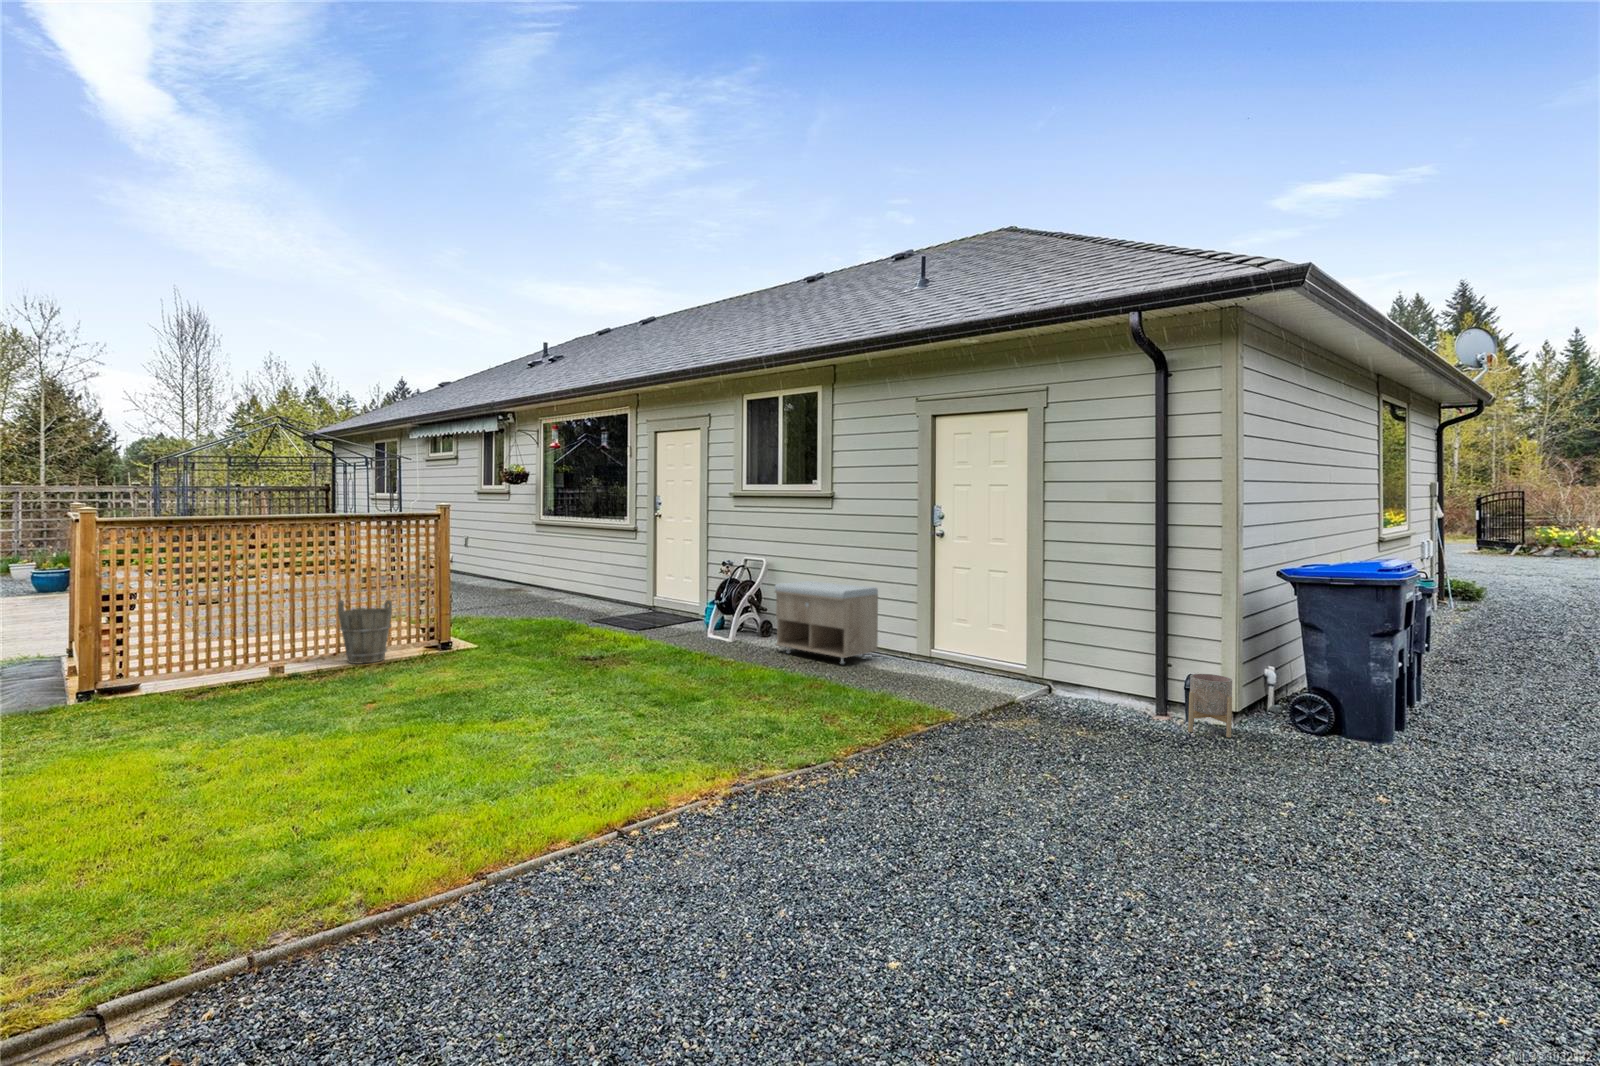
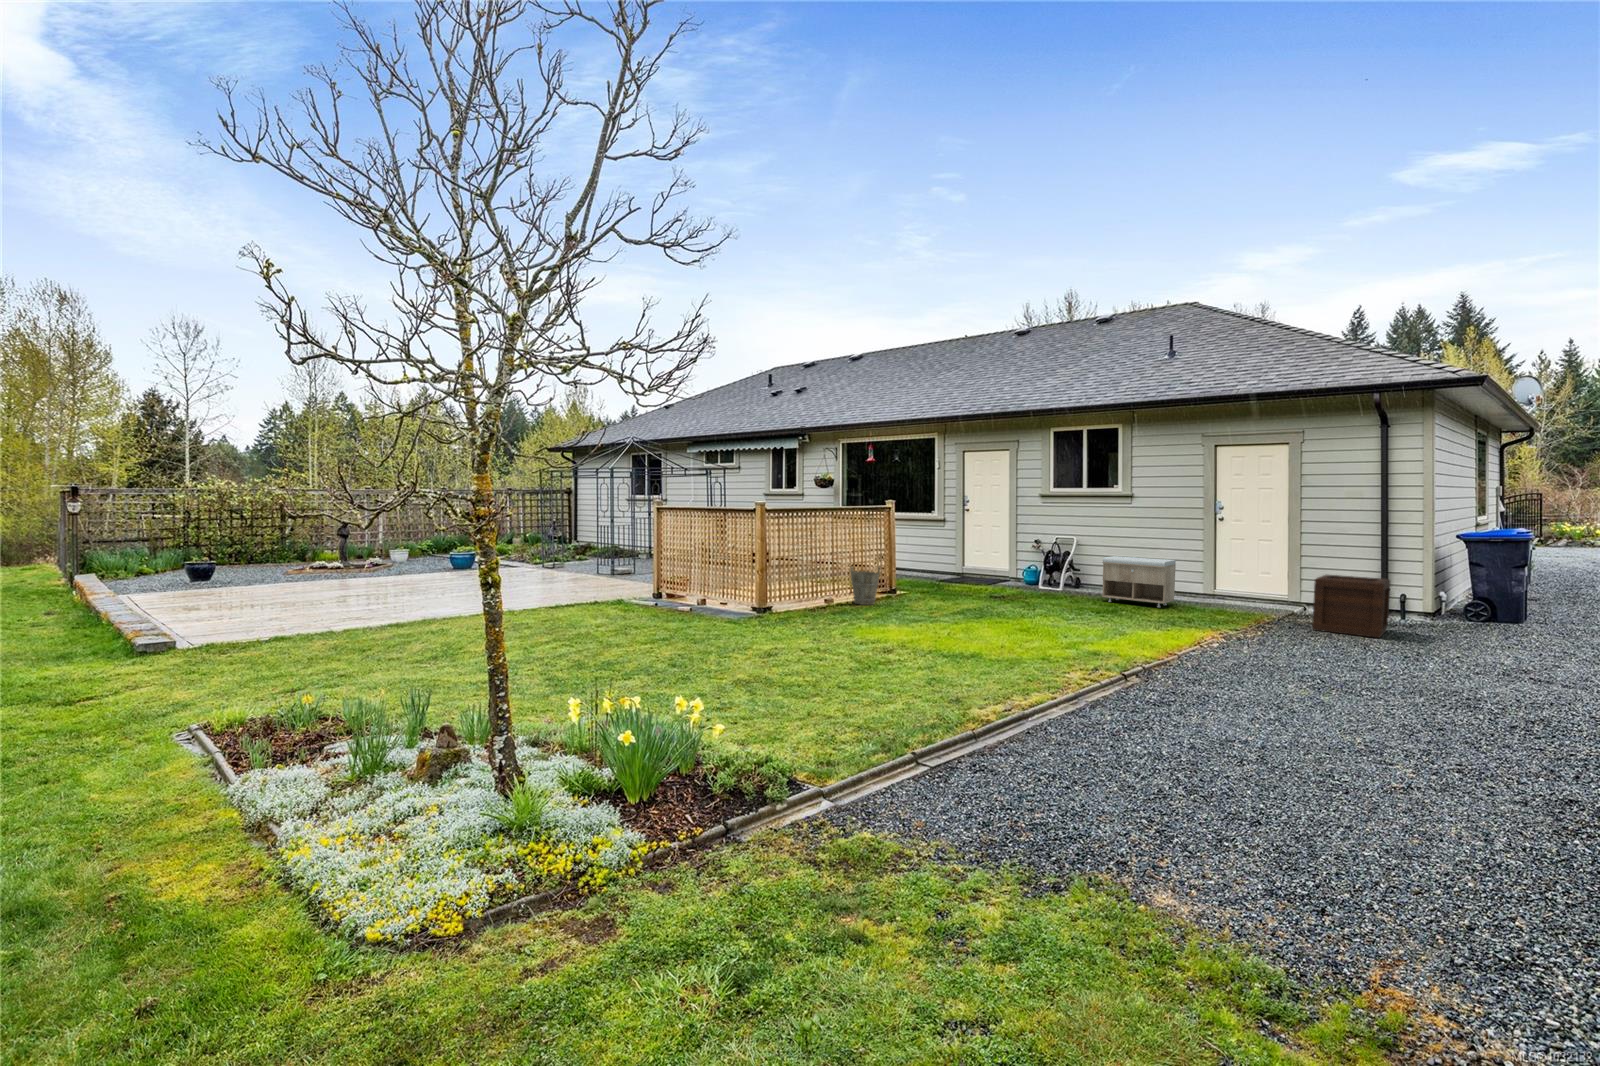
wooden crate: none [1013,613,1146,732] -> present [1312,575,1390,638]
planter: present [1188,674,1232,738] -> none [1419,607,1453,641]

